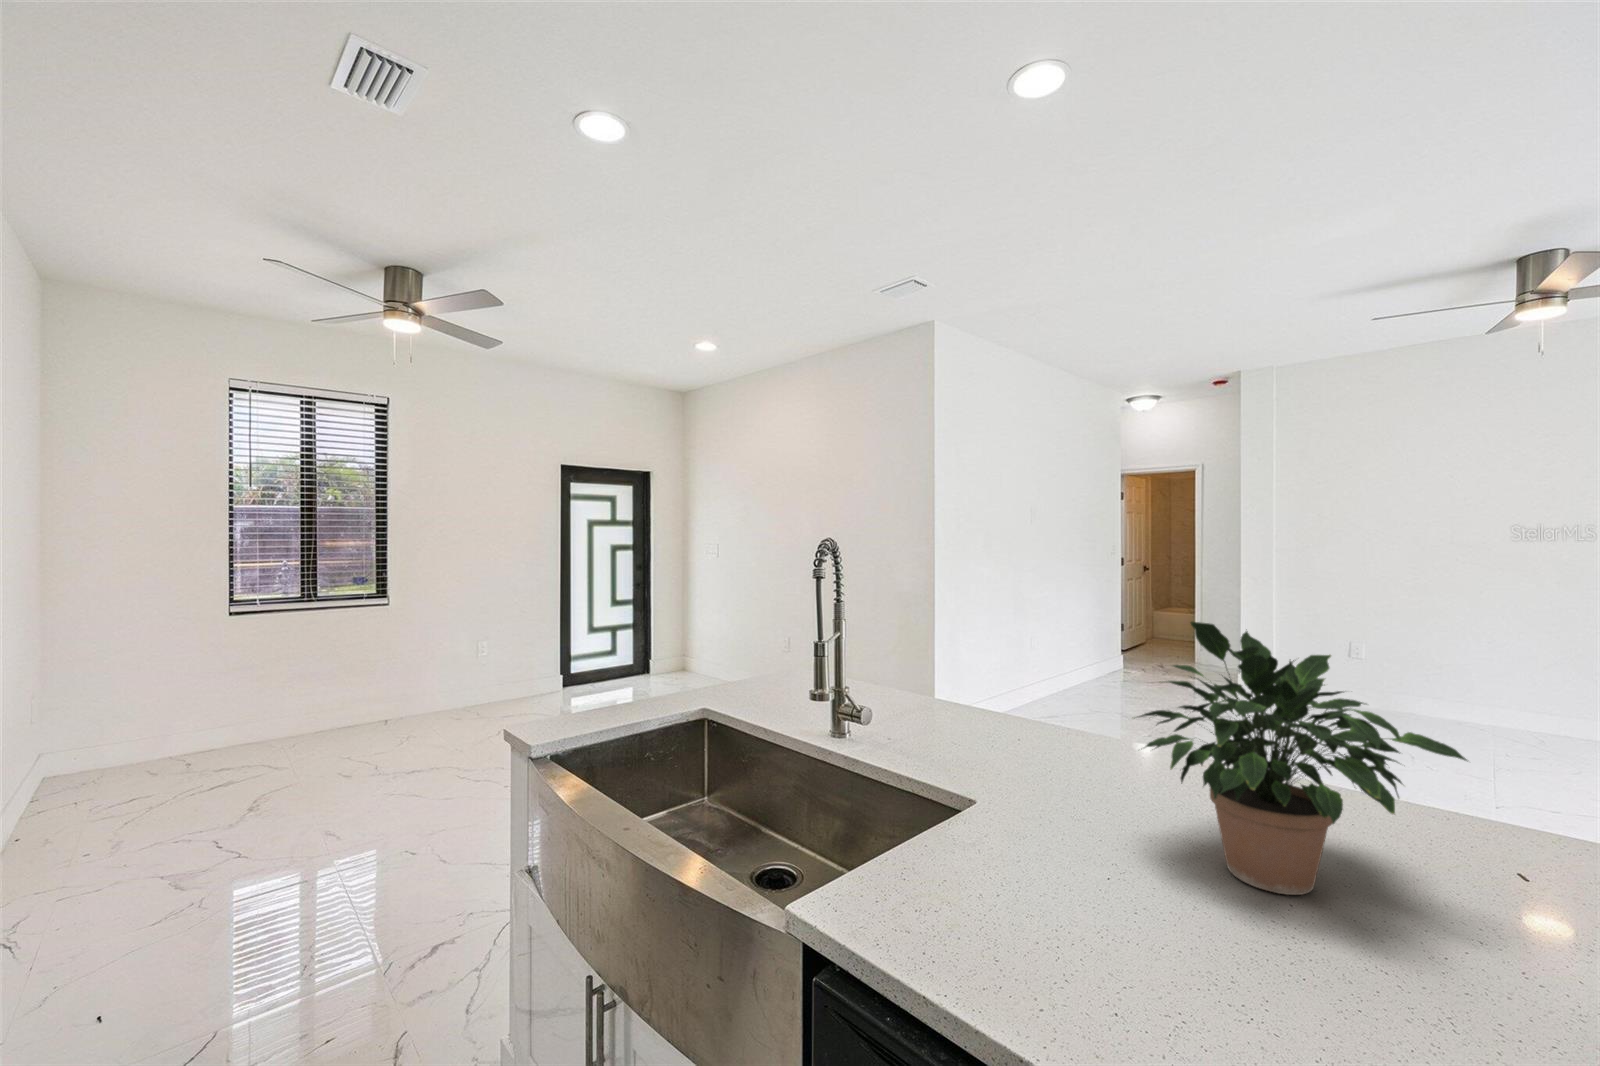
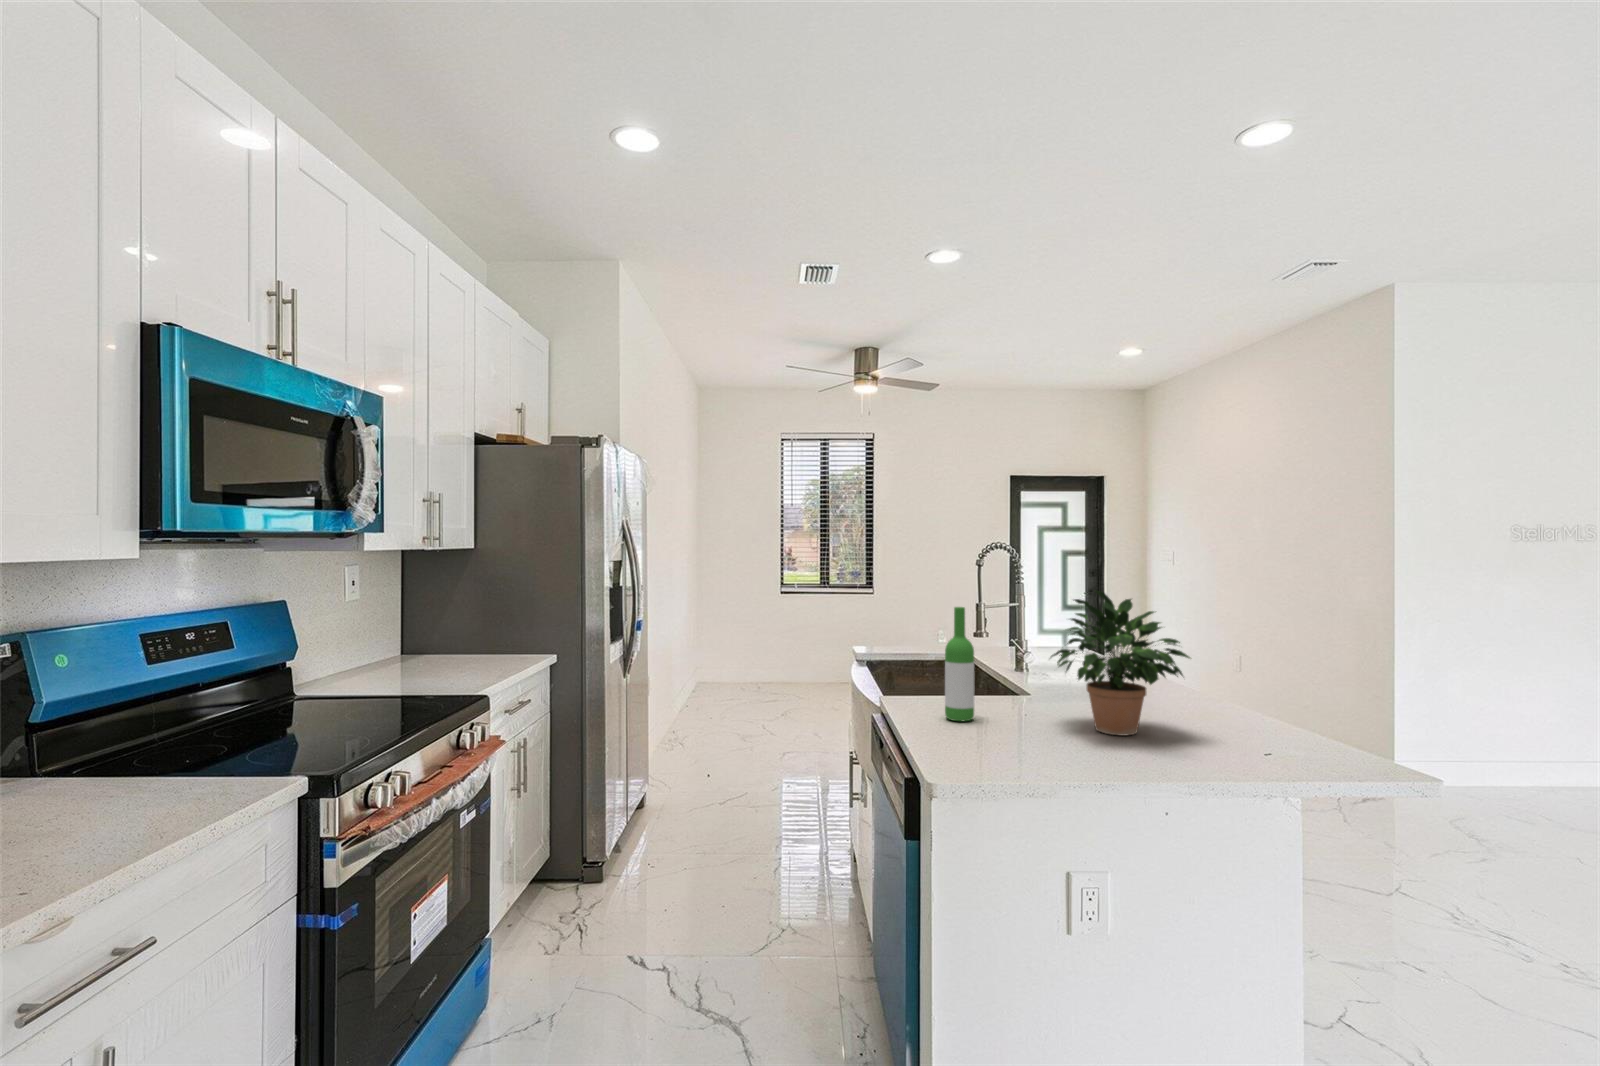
wine bottle: none [1017,685,1088,963] -> present [945,607,974,721]

